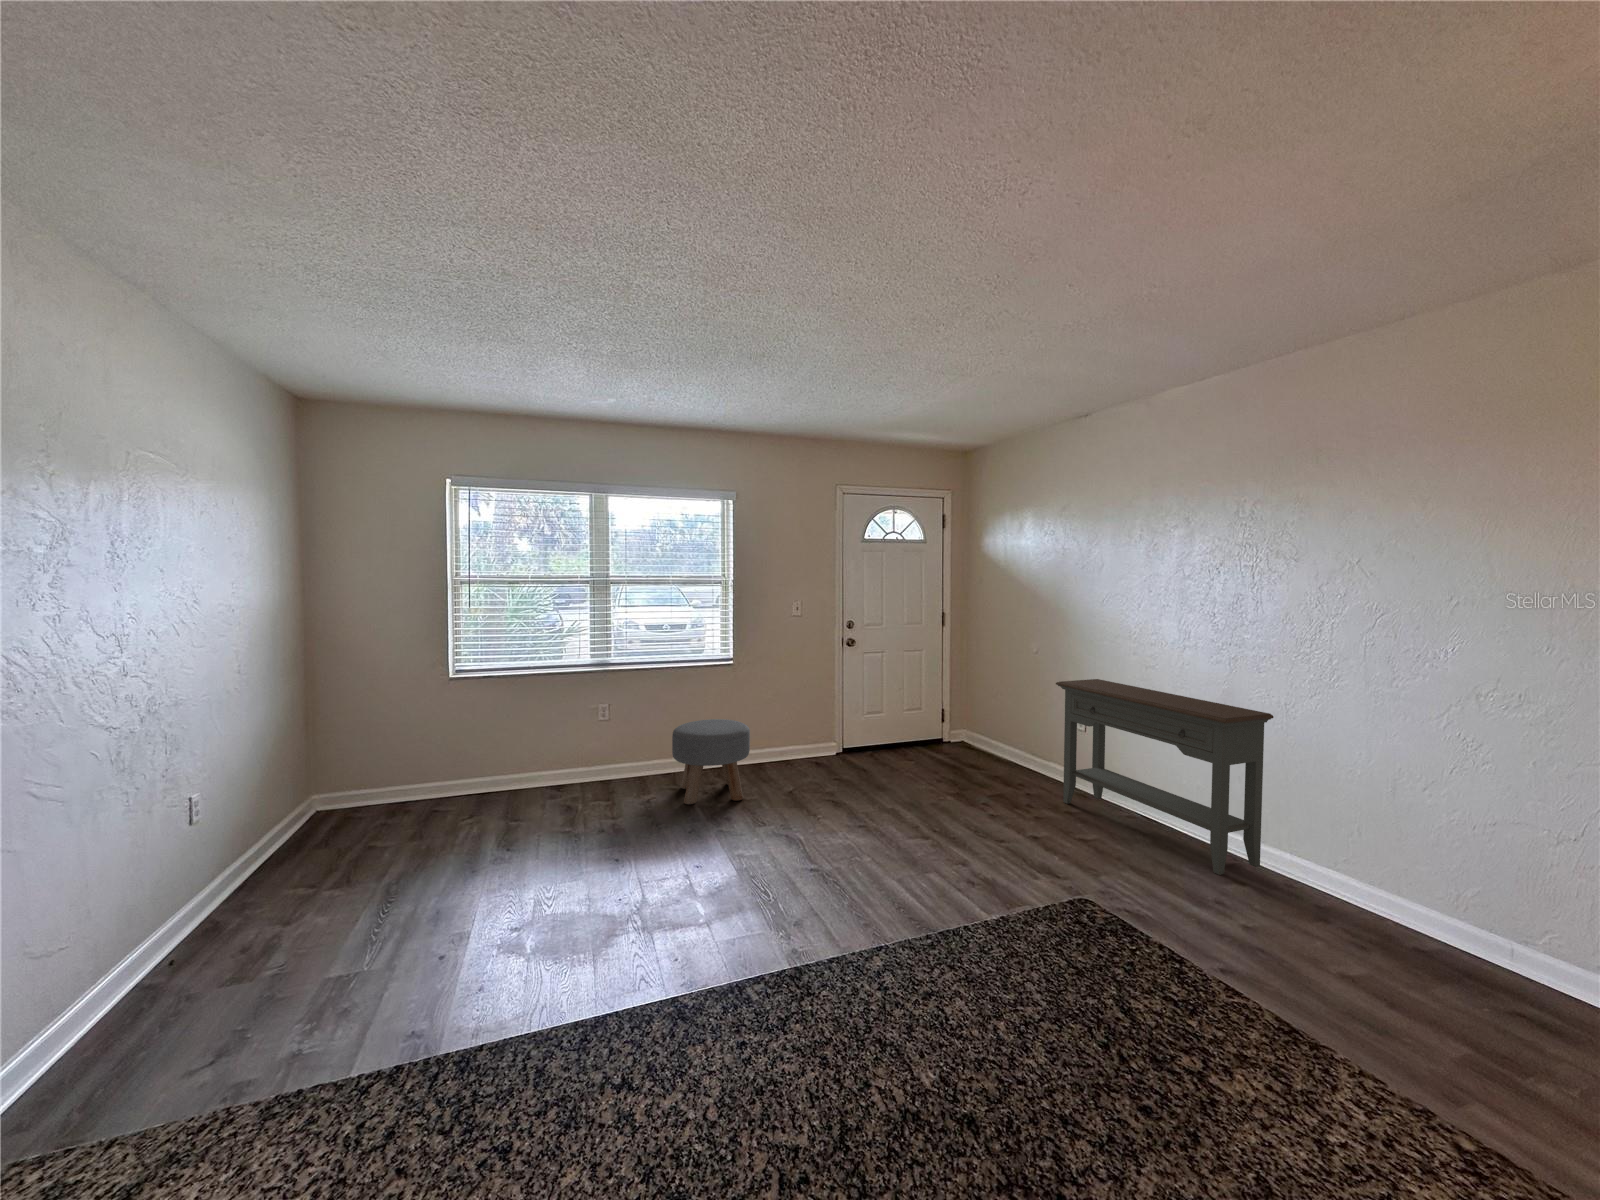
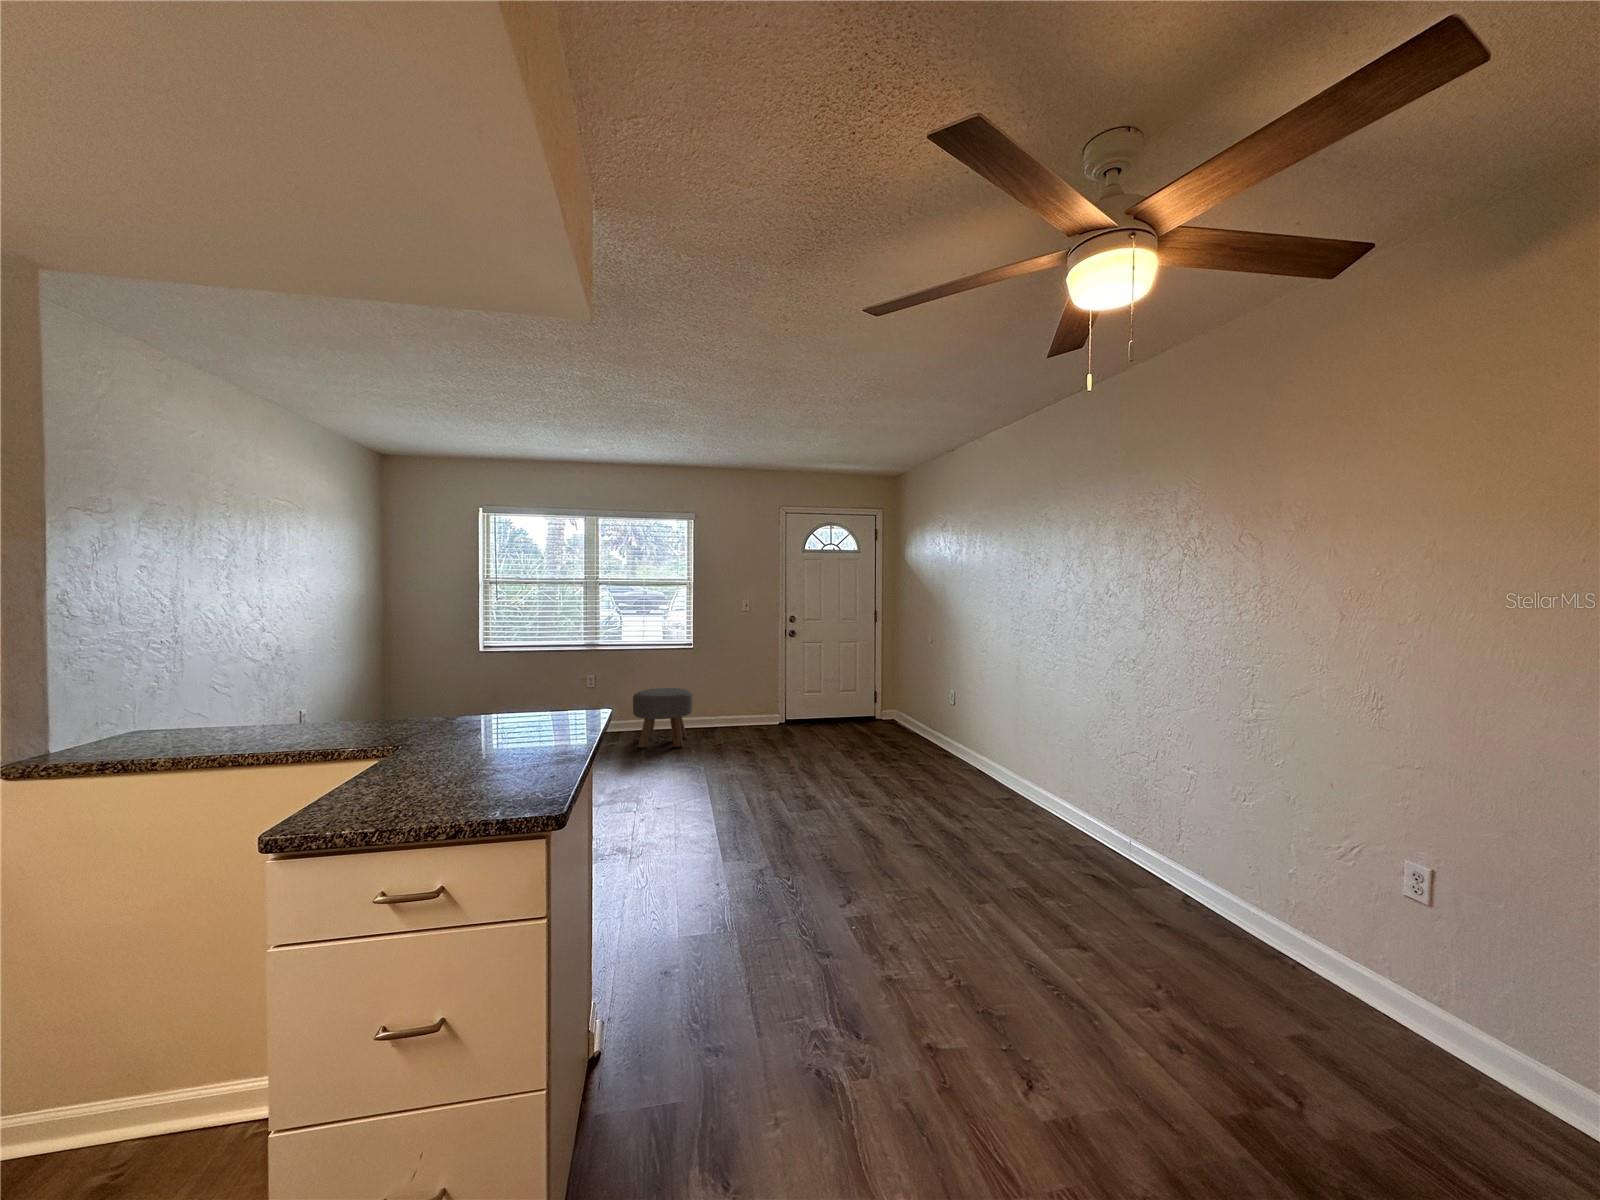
console table: present [1056,679,1274,875] -> none [922,661,1039,803]

